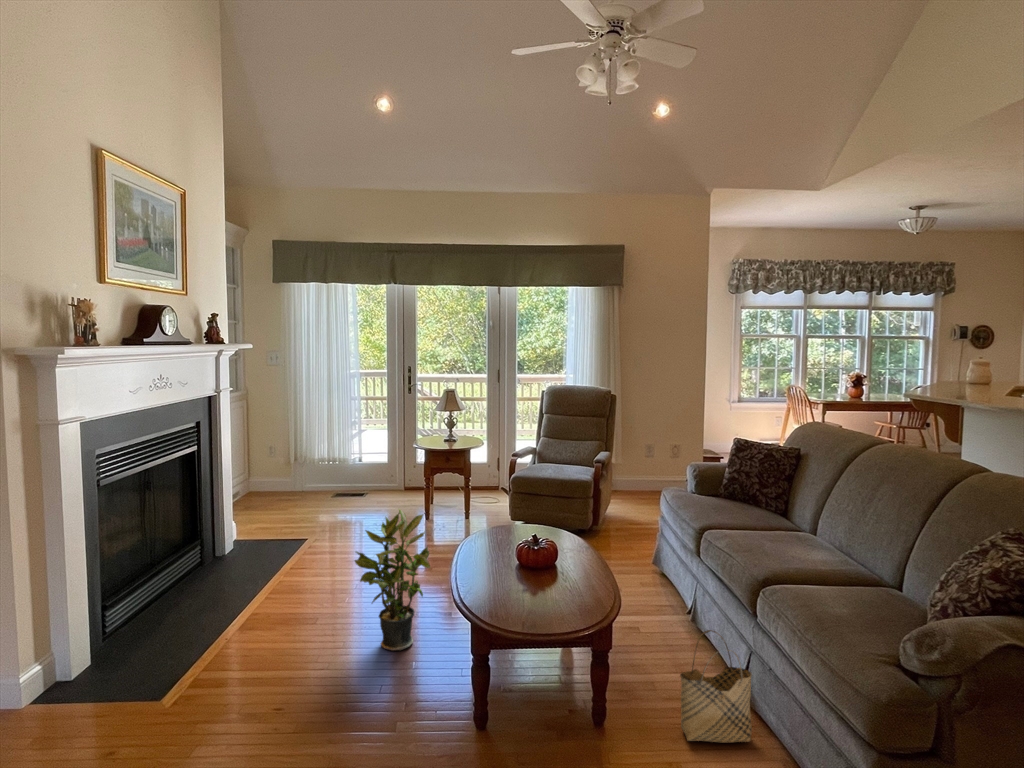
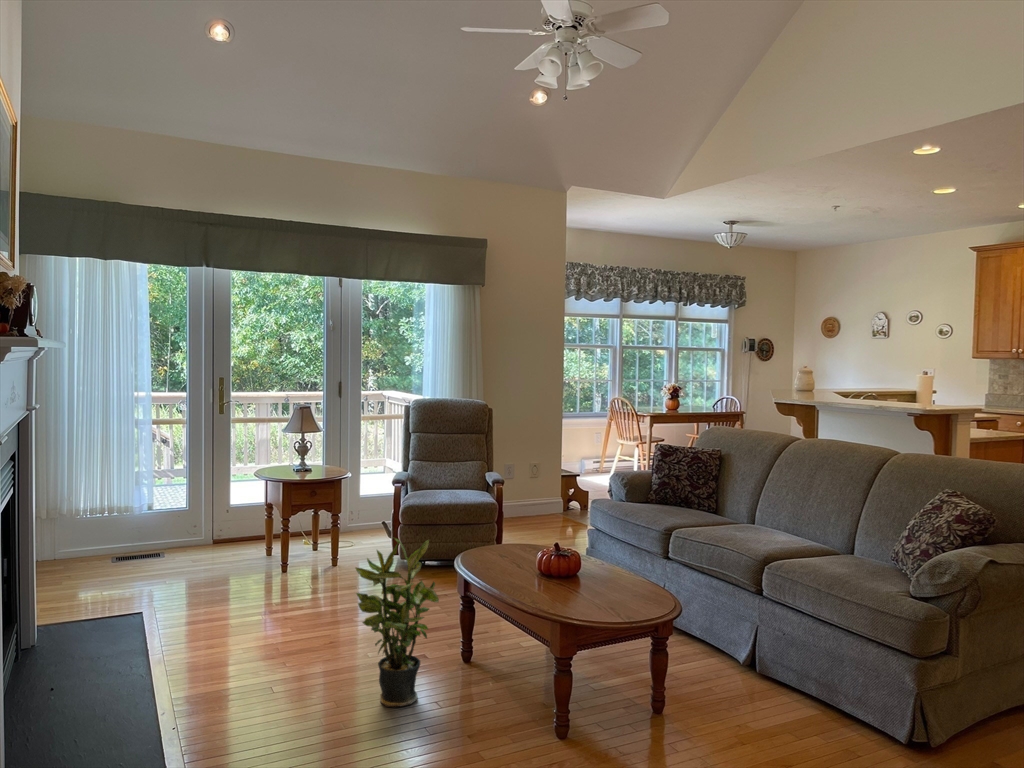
woven basket: present [680,630,752,743] -> none [730,609,788,712]

